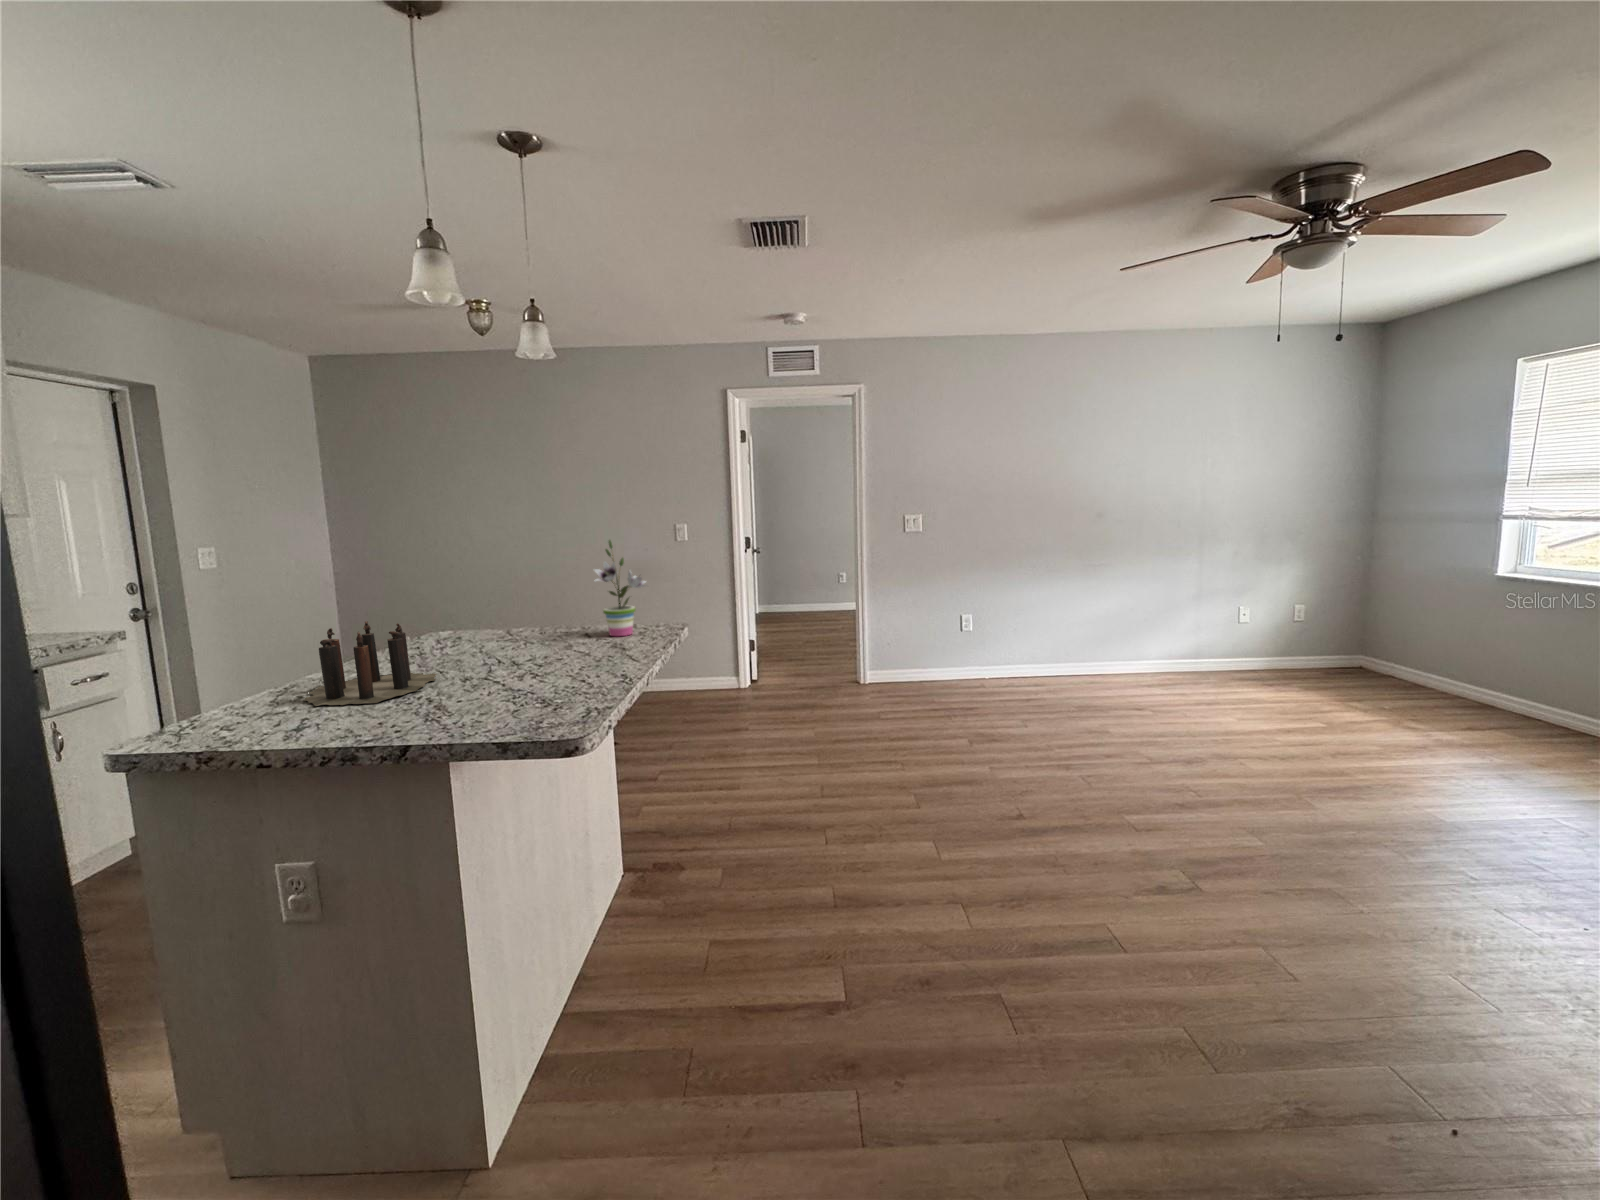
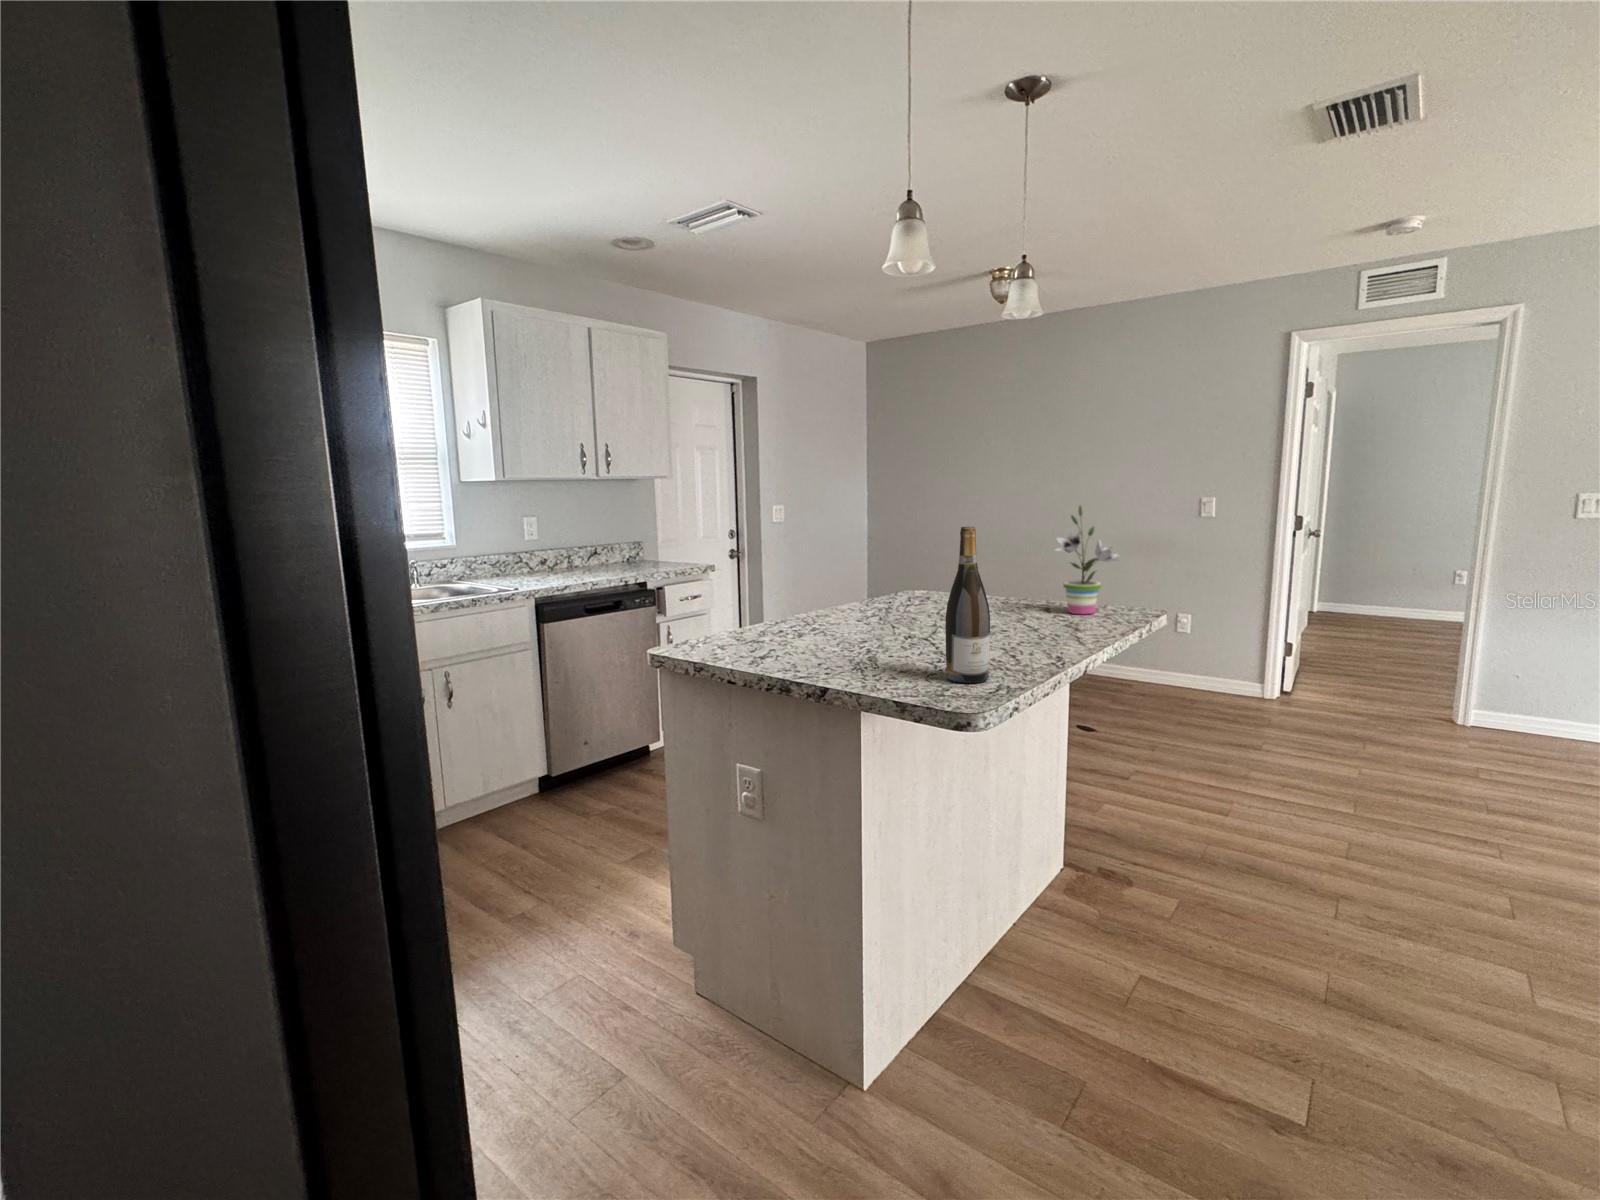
wine bottle: none [527,565,574,713] -> present [945,527,990,683]
candle: present [304,621,437,706] -> none [769,572,887,646]

